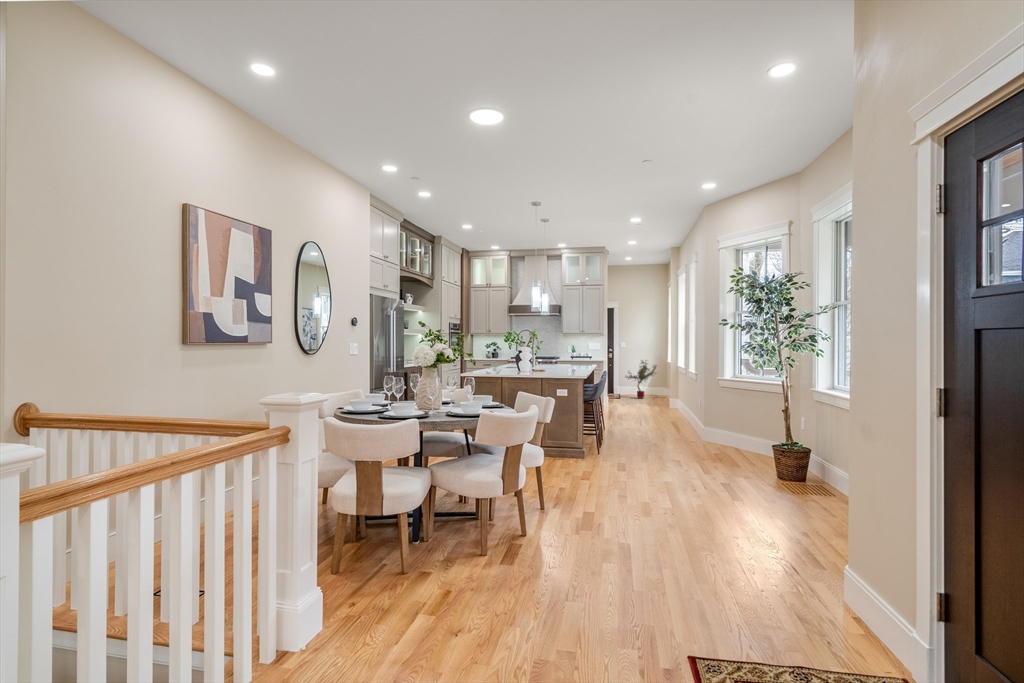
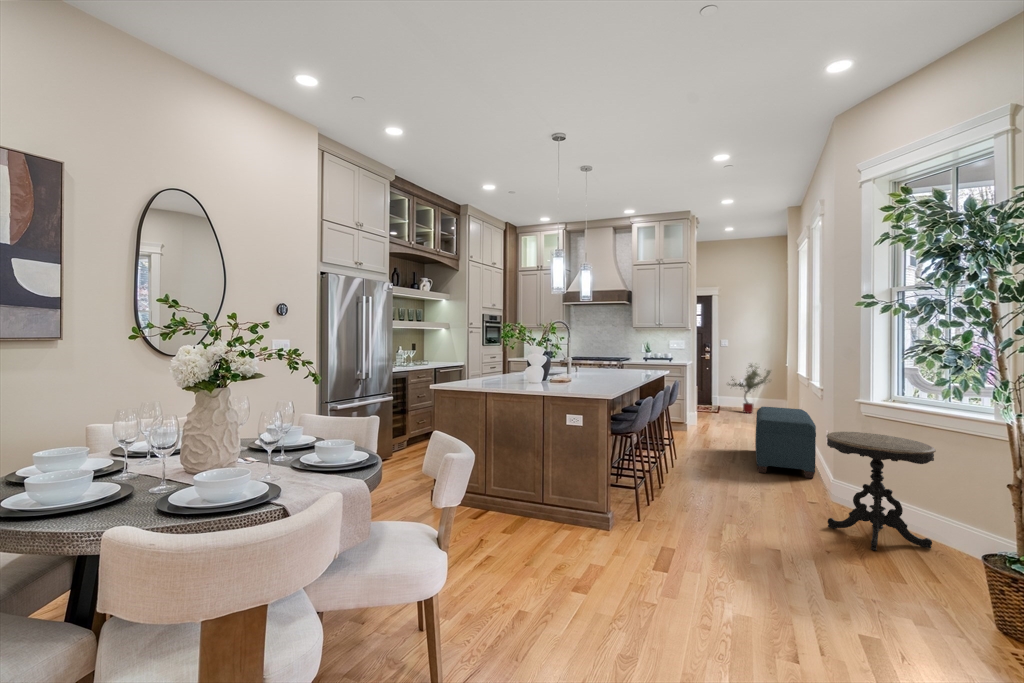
bench: none [655,389,694,431] -> present [755,407,816,478]
side table: none [703,396,756,457] -> present [826,432,936,551]

